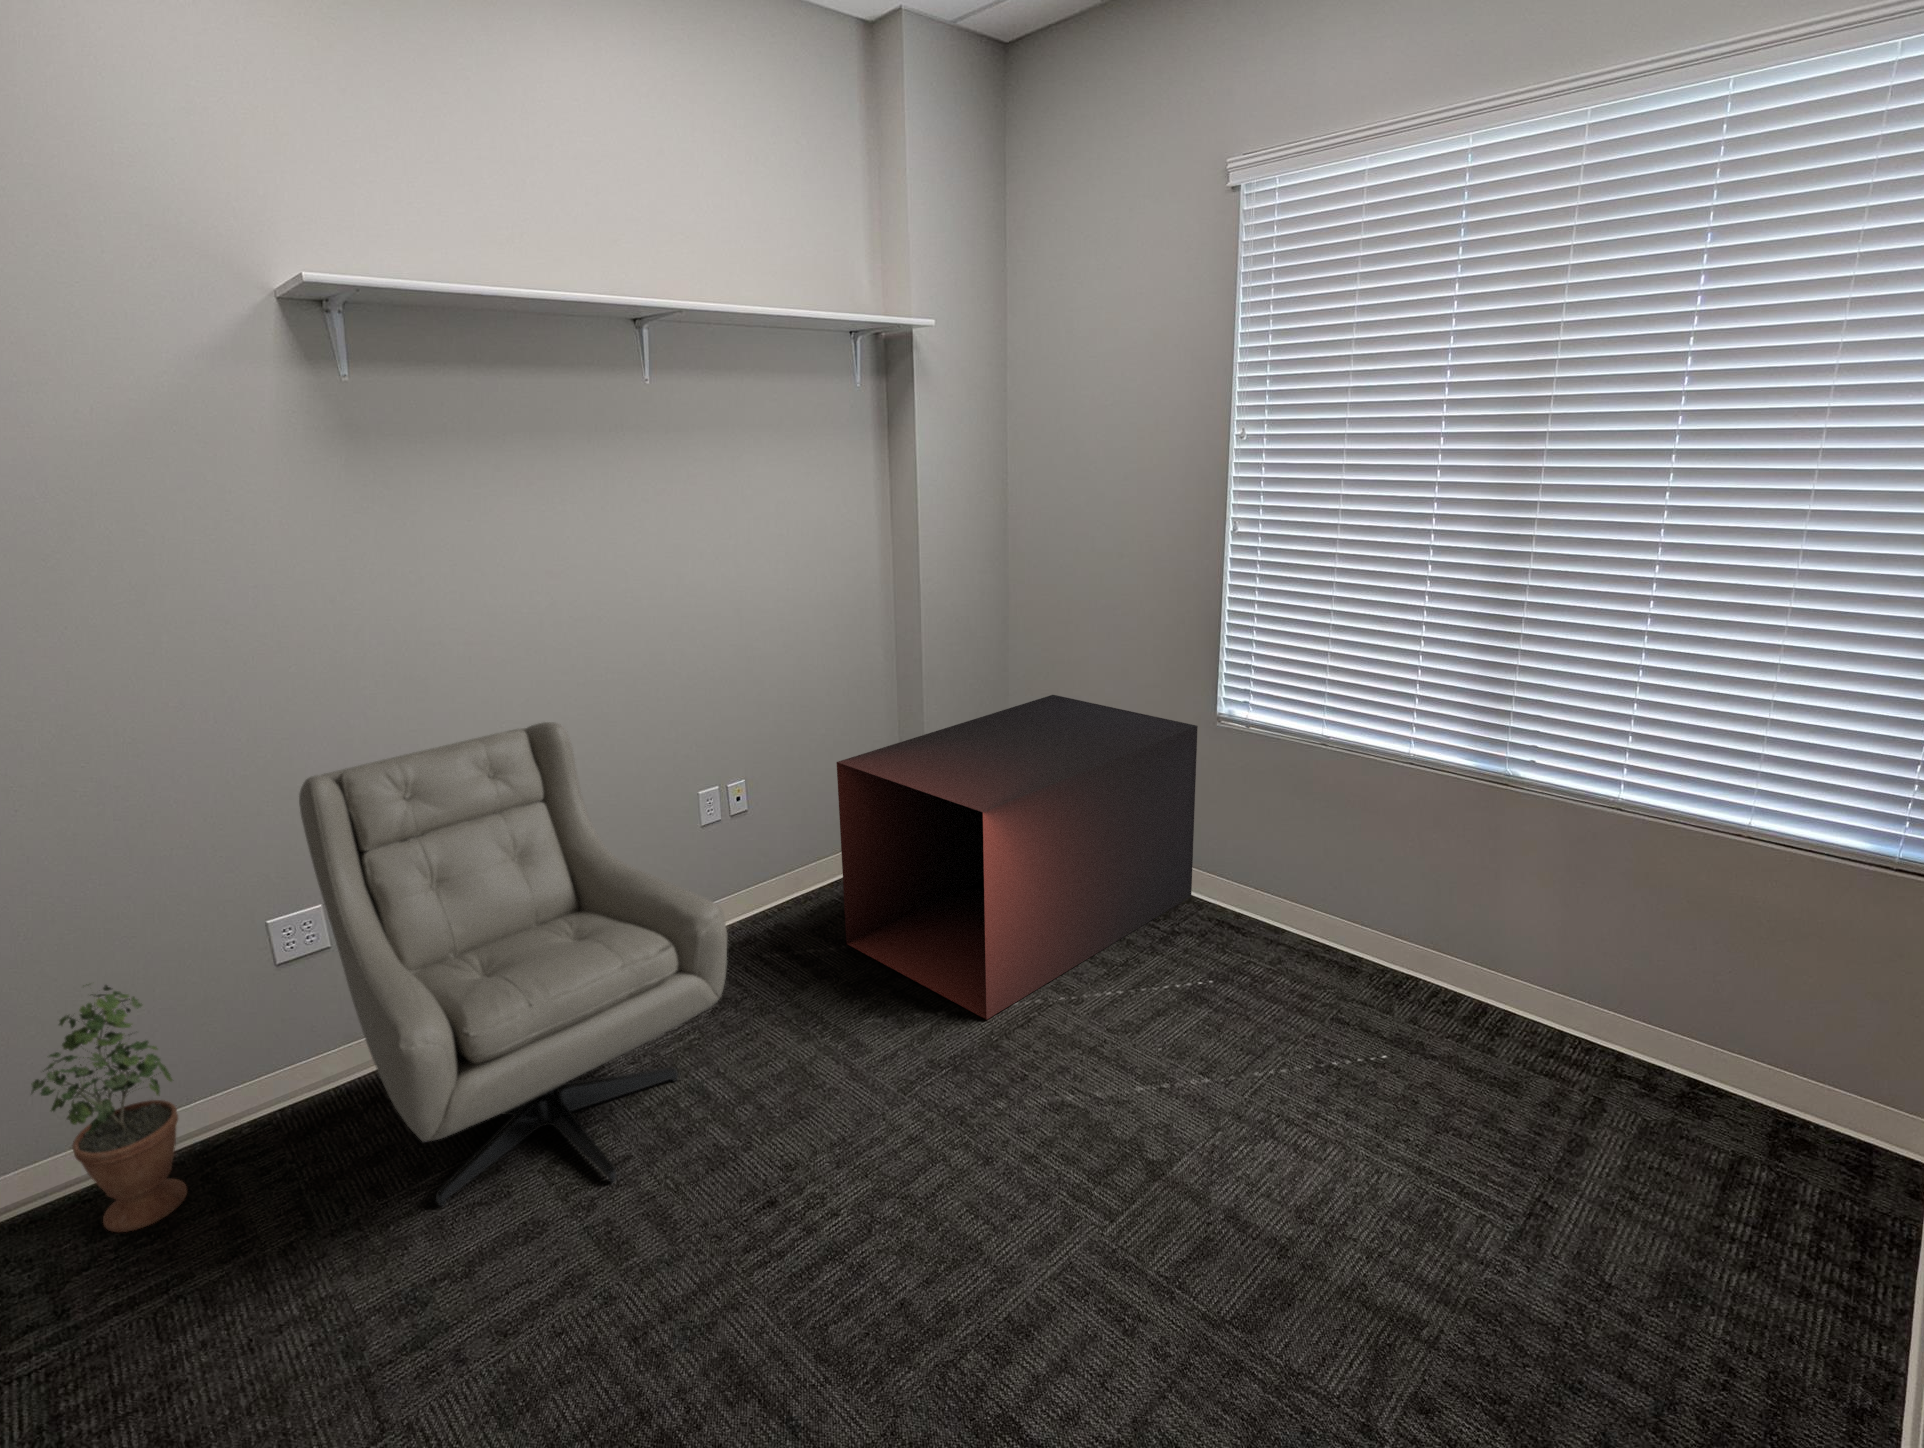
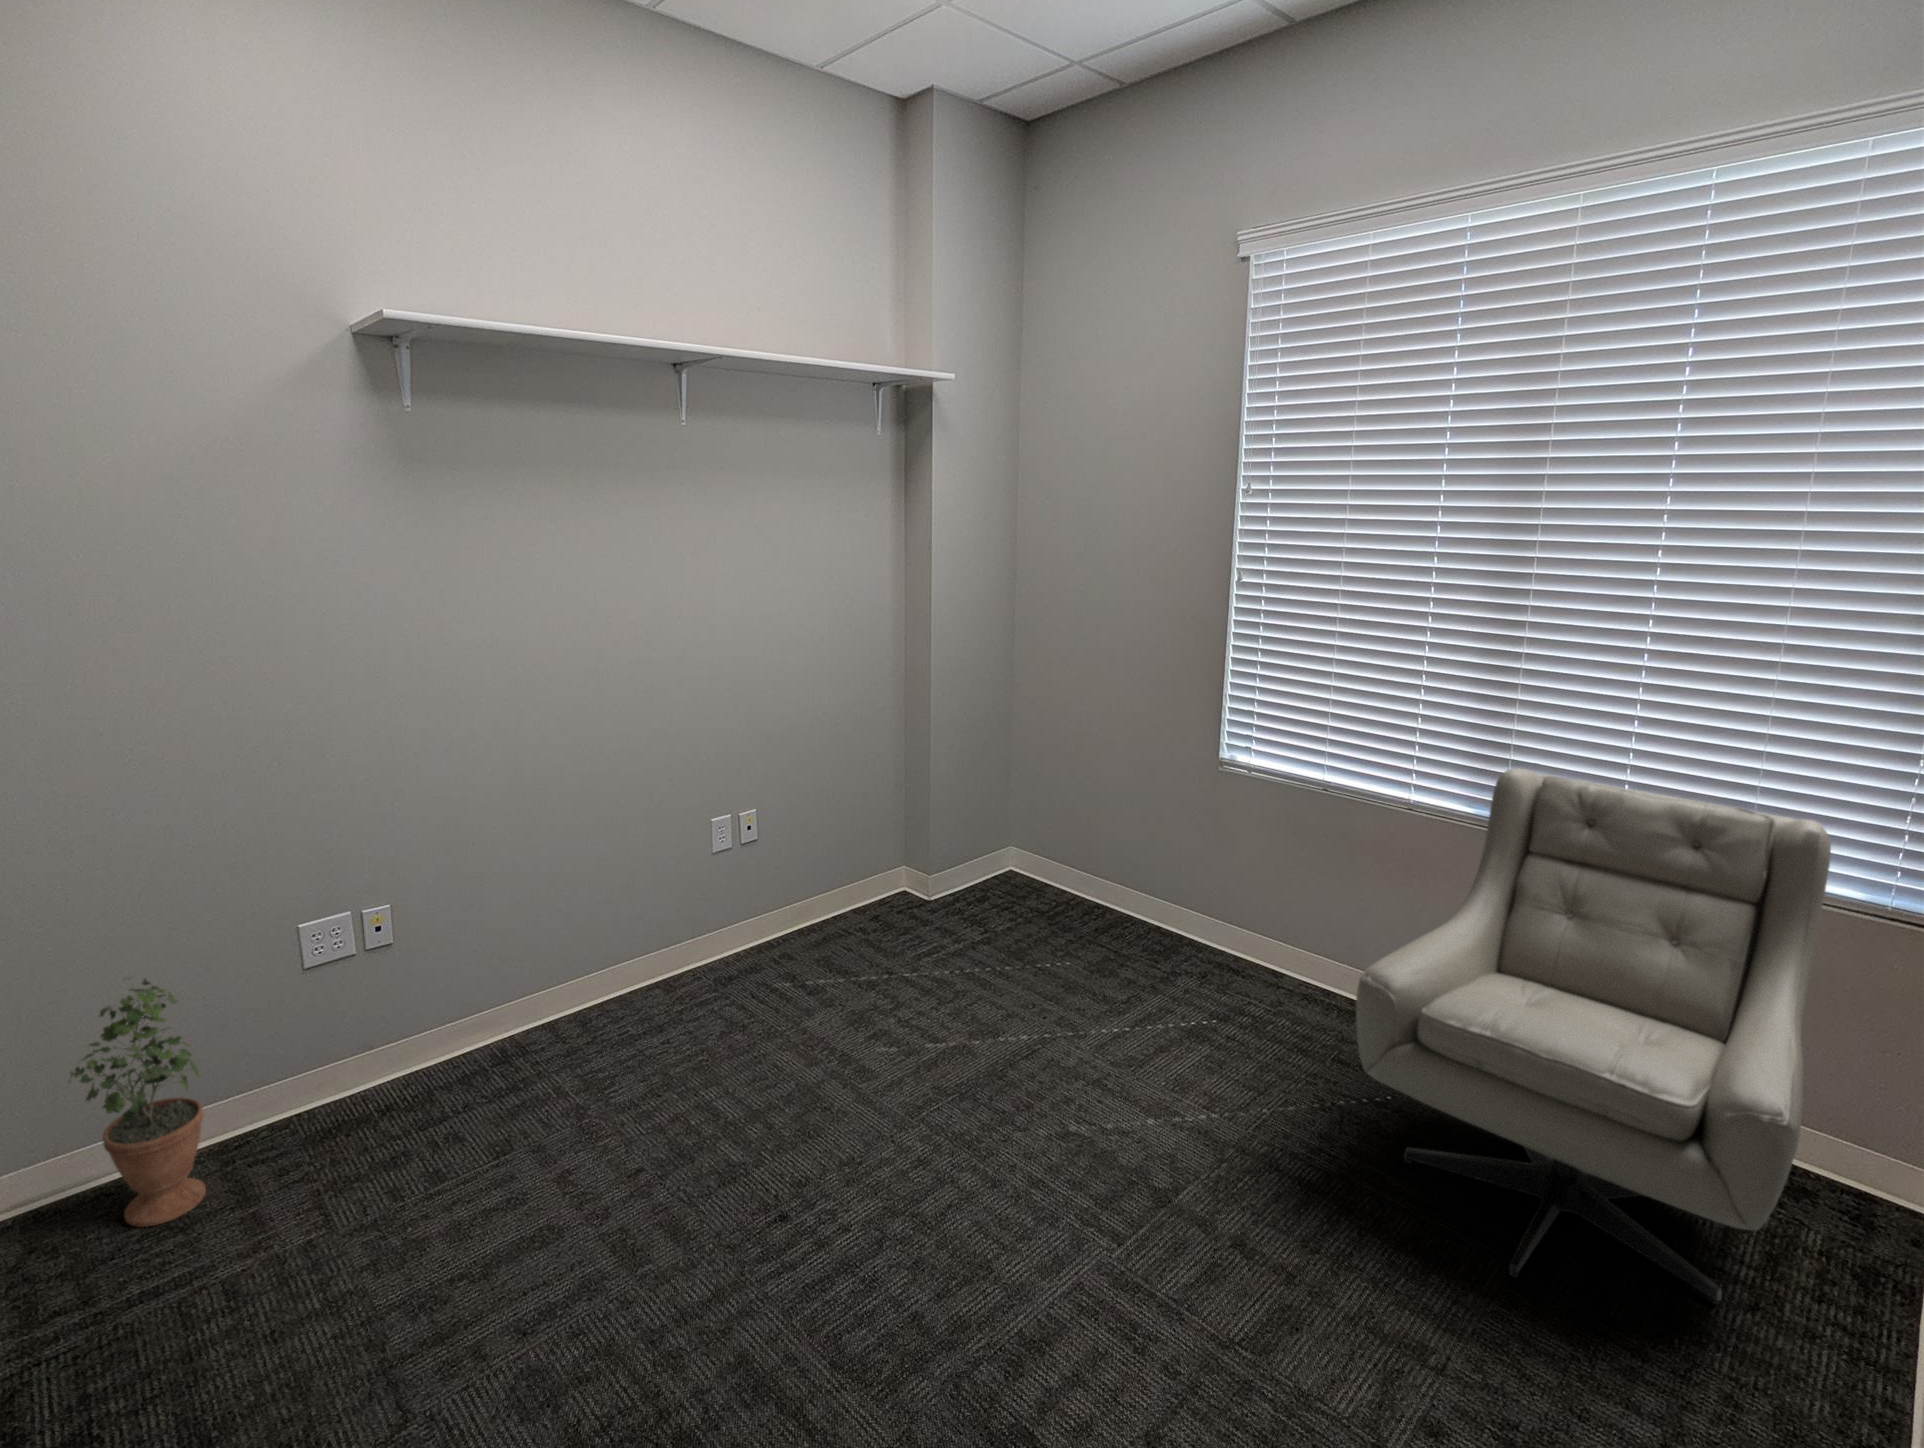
storage cabinet: present [837,695,1198,1020] -> none [848,739,1201,1053]
armchair: present [299,722,727,1206] -> present [1356,769,1831,1304]

